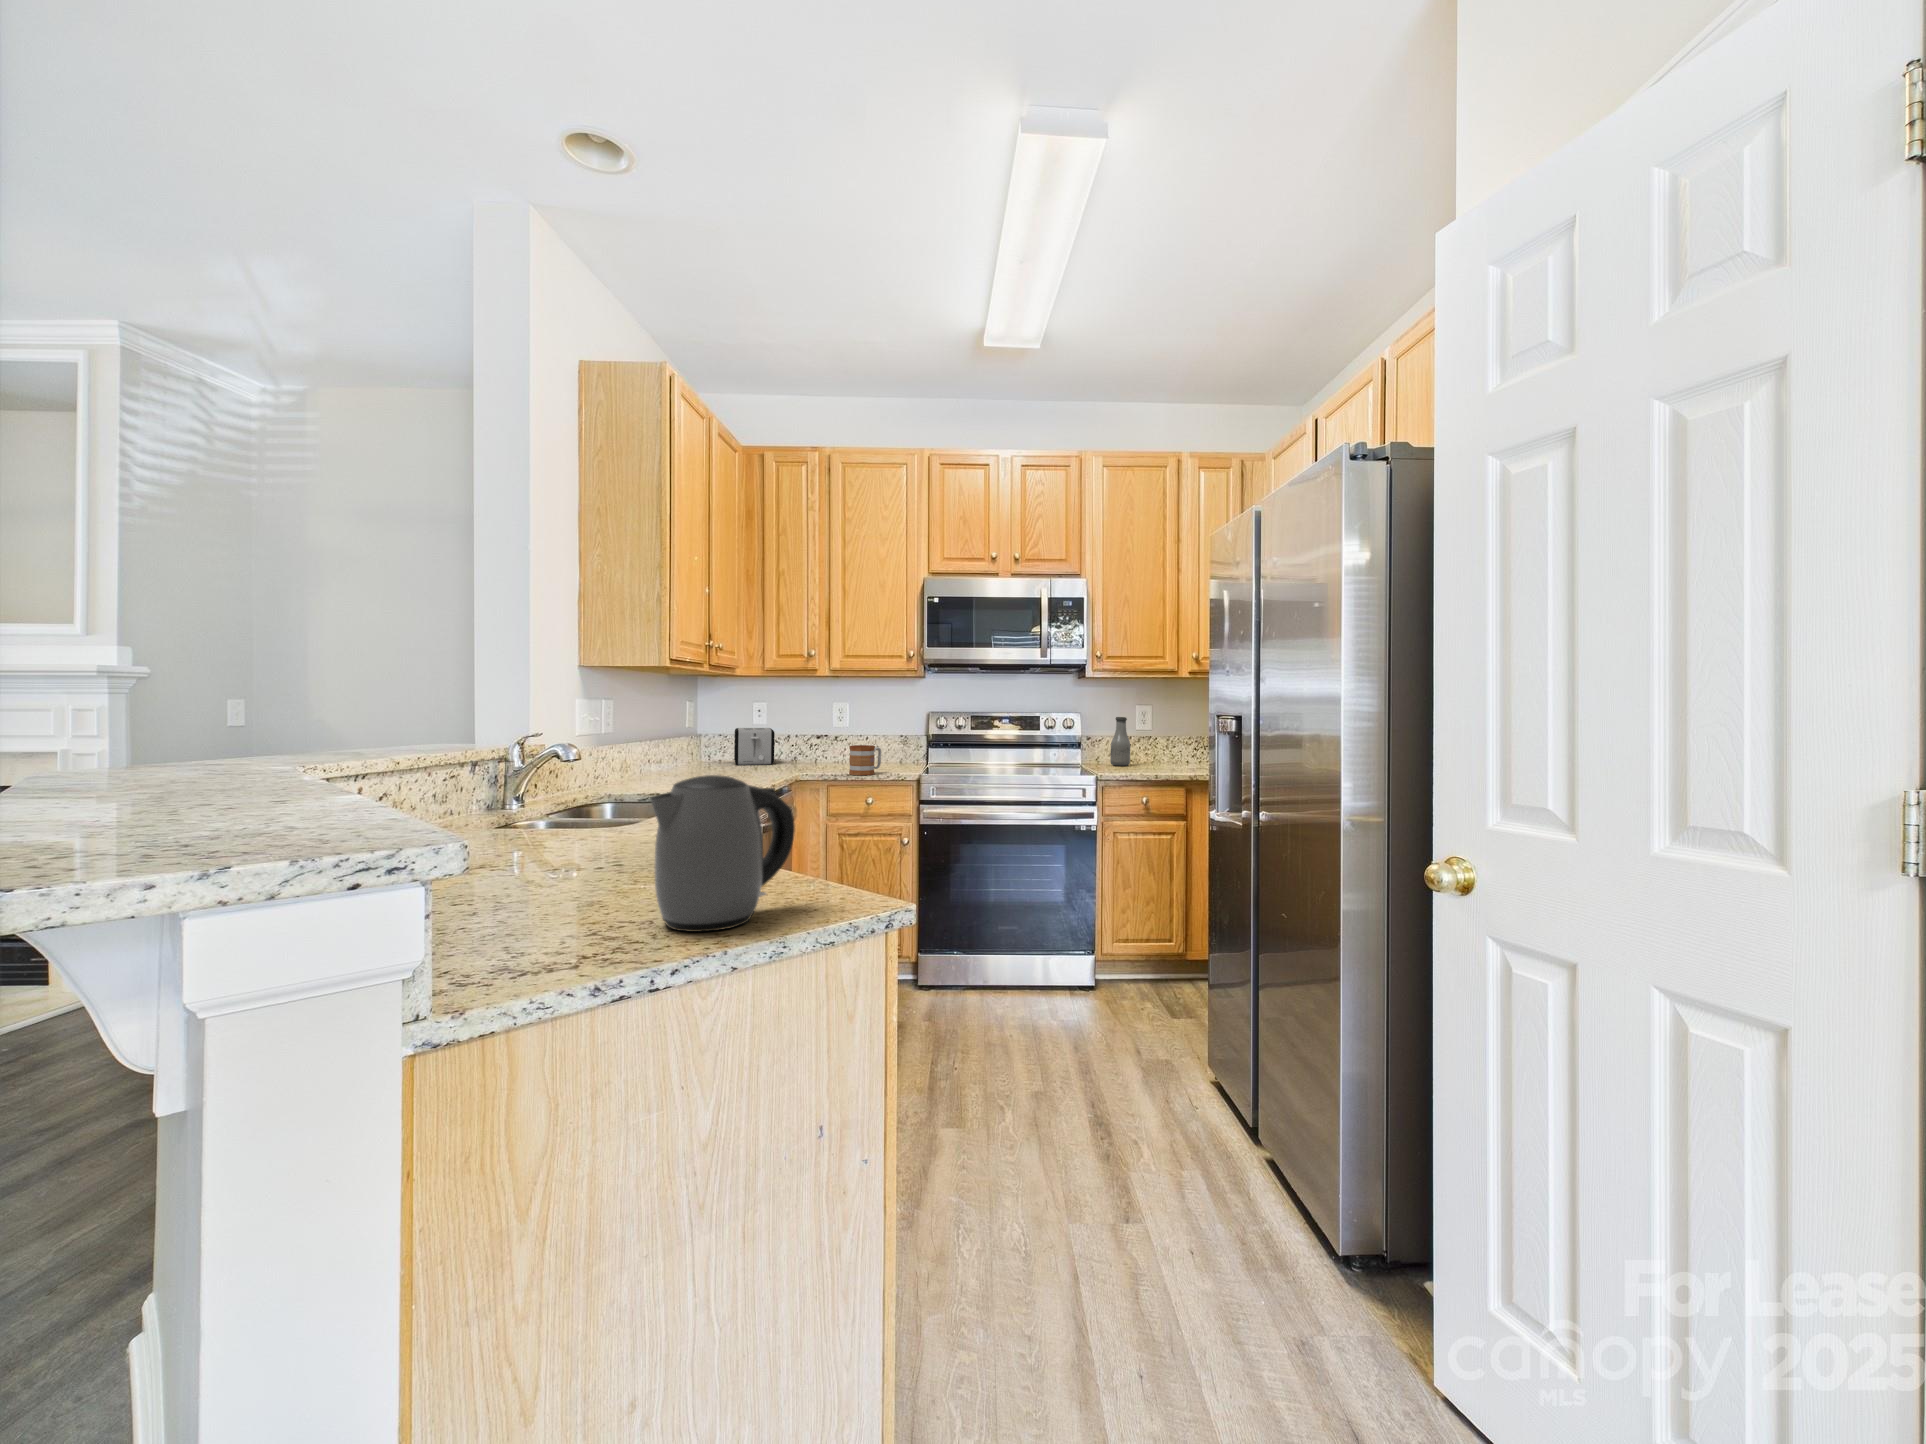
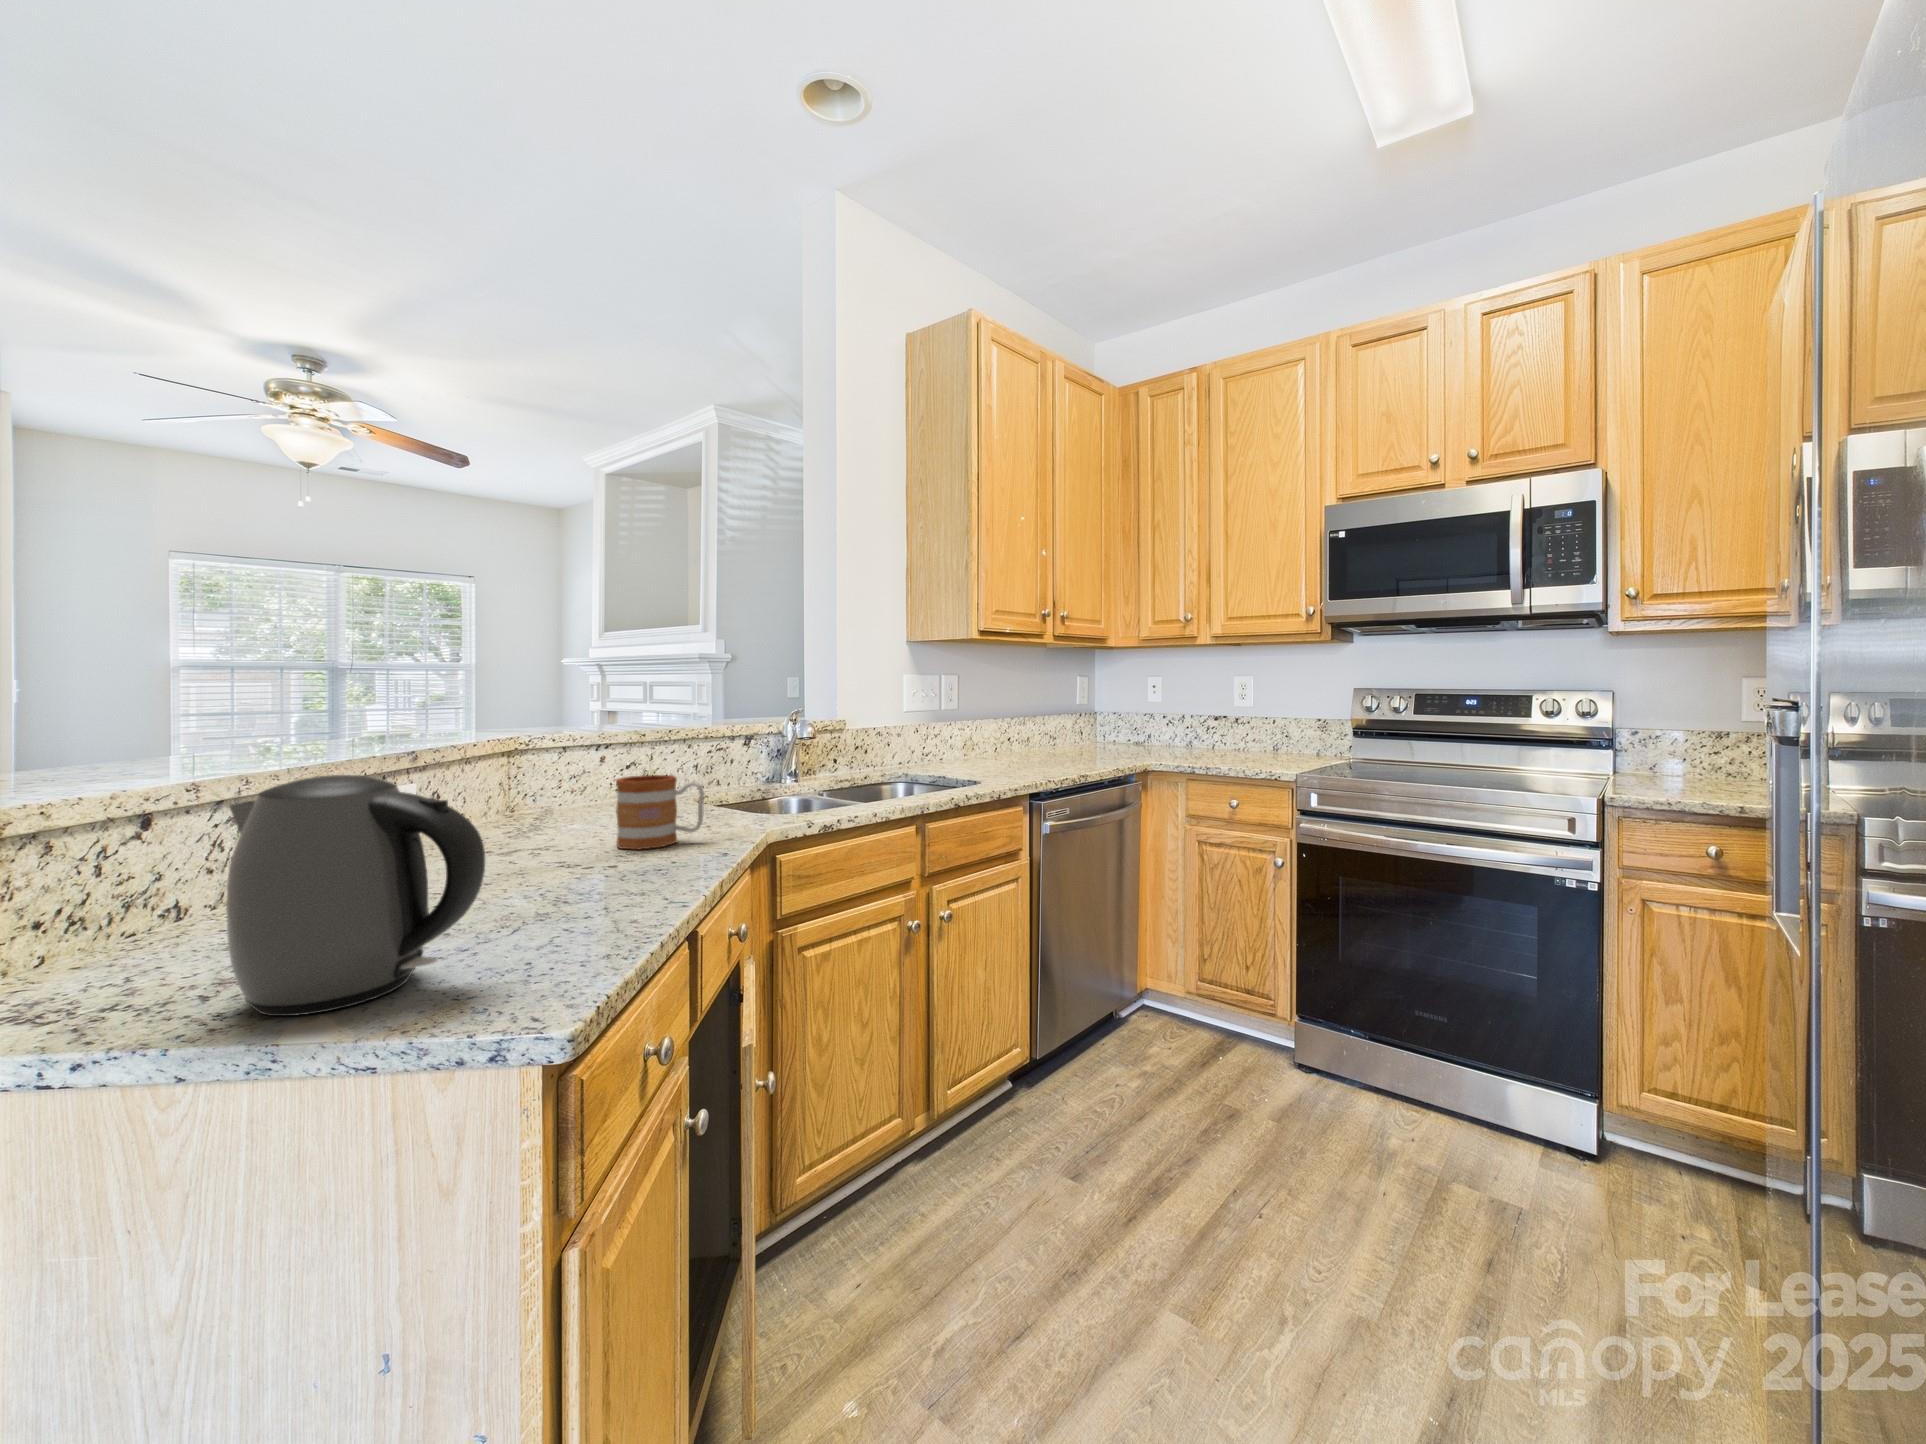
bottle: present [1110,717,1131,766] -> none [1676,697,1722,782]
toaster: present [734,728,775,765] -> none [1120,707,1174,750]
mug: present [849,745,881,775] -> present [616,775,704,850]

